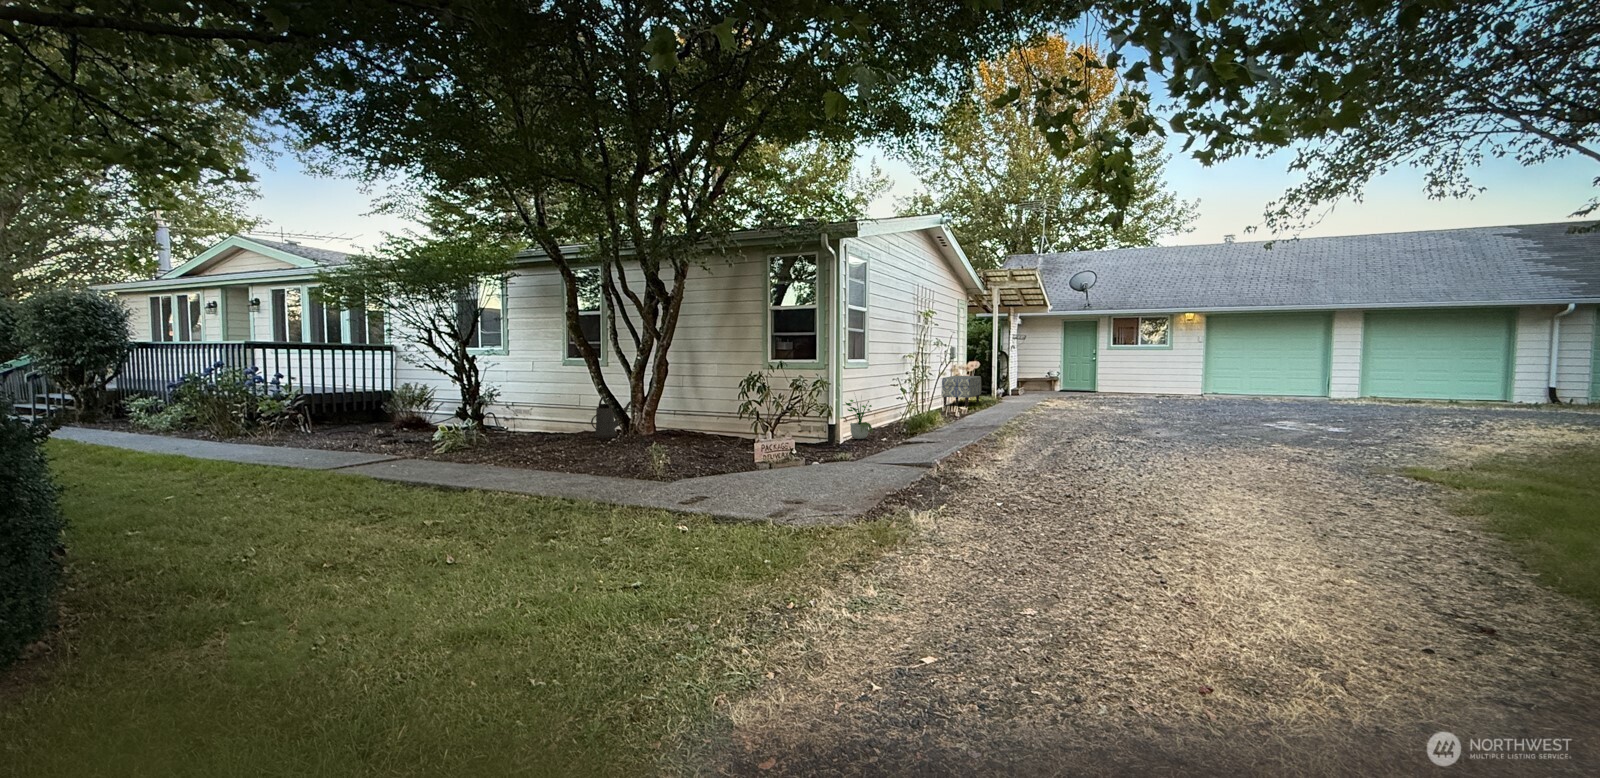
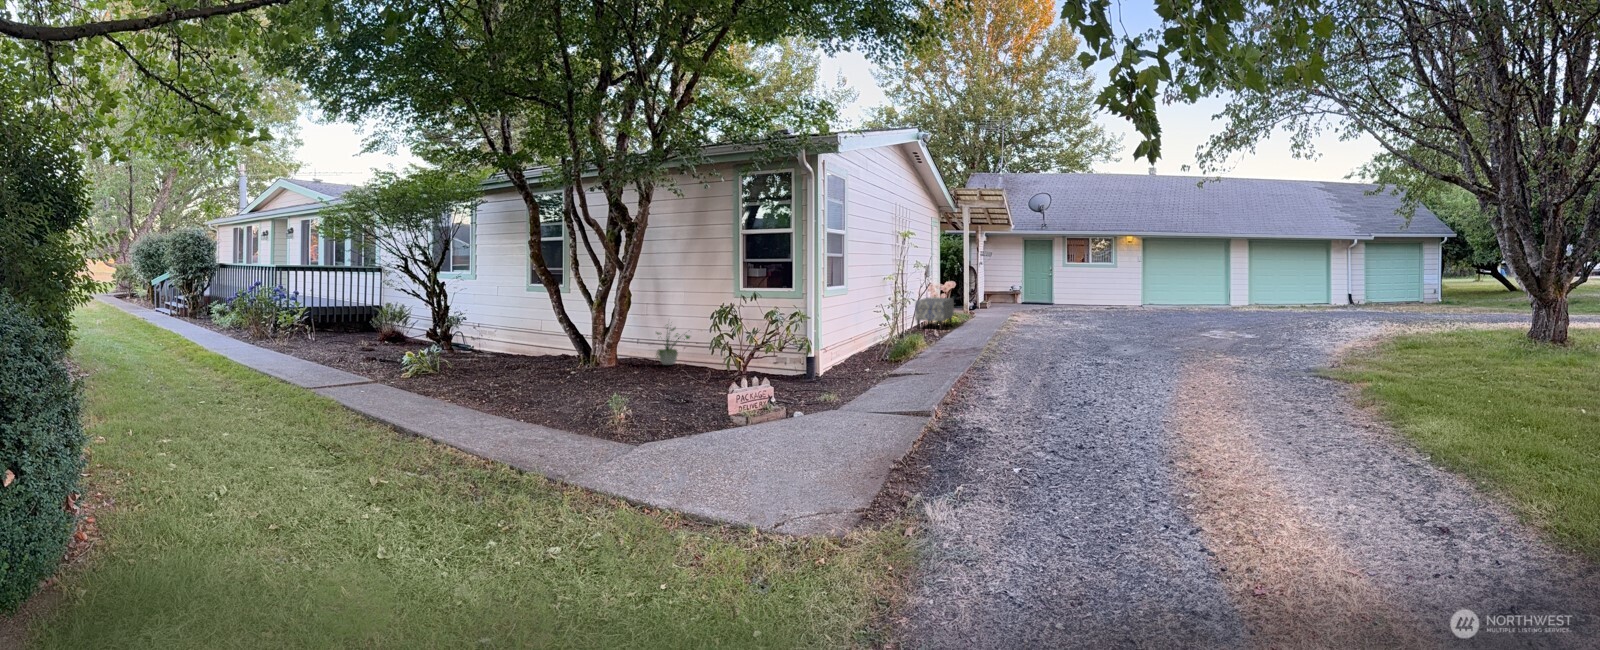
watering can: present [591,397,631,438] -> none [549,329,594,374]
potted plant: present [845,400,873,439] -> present [657,328,690,365]

